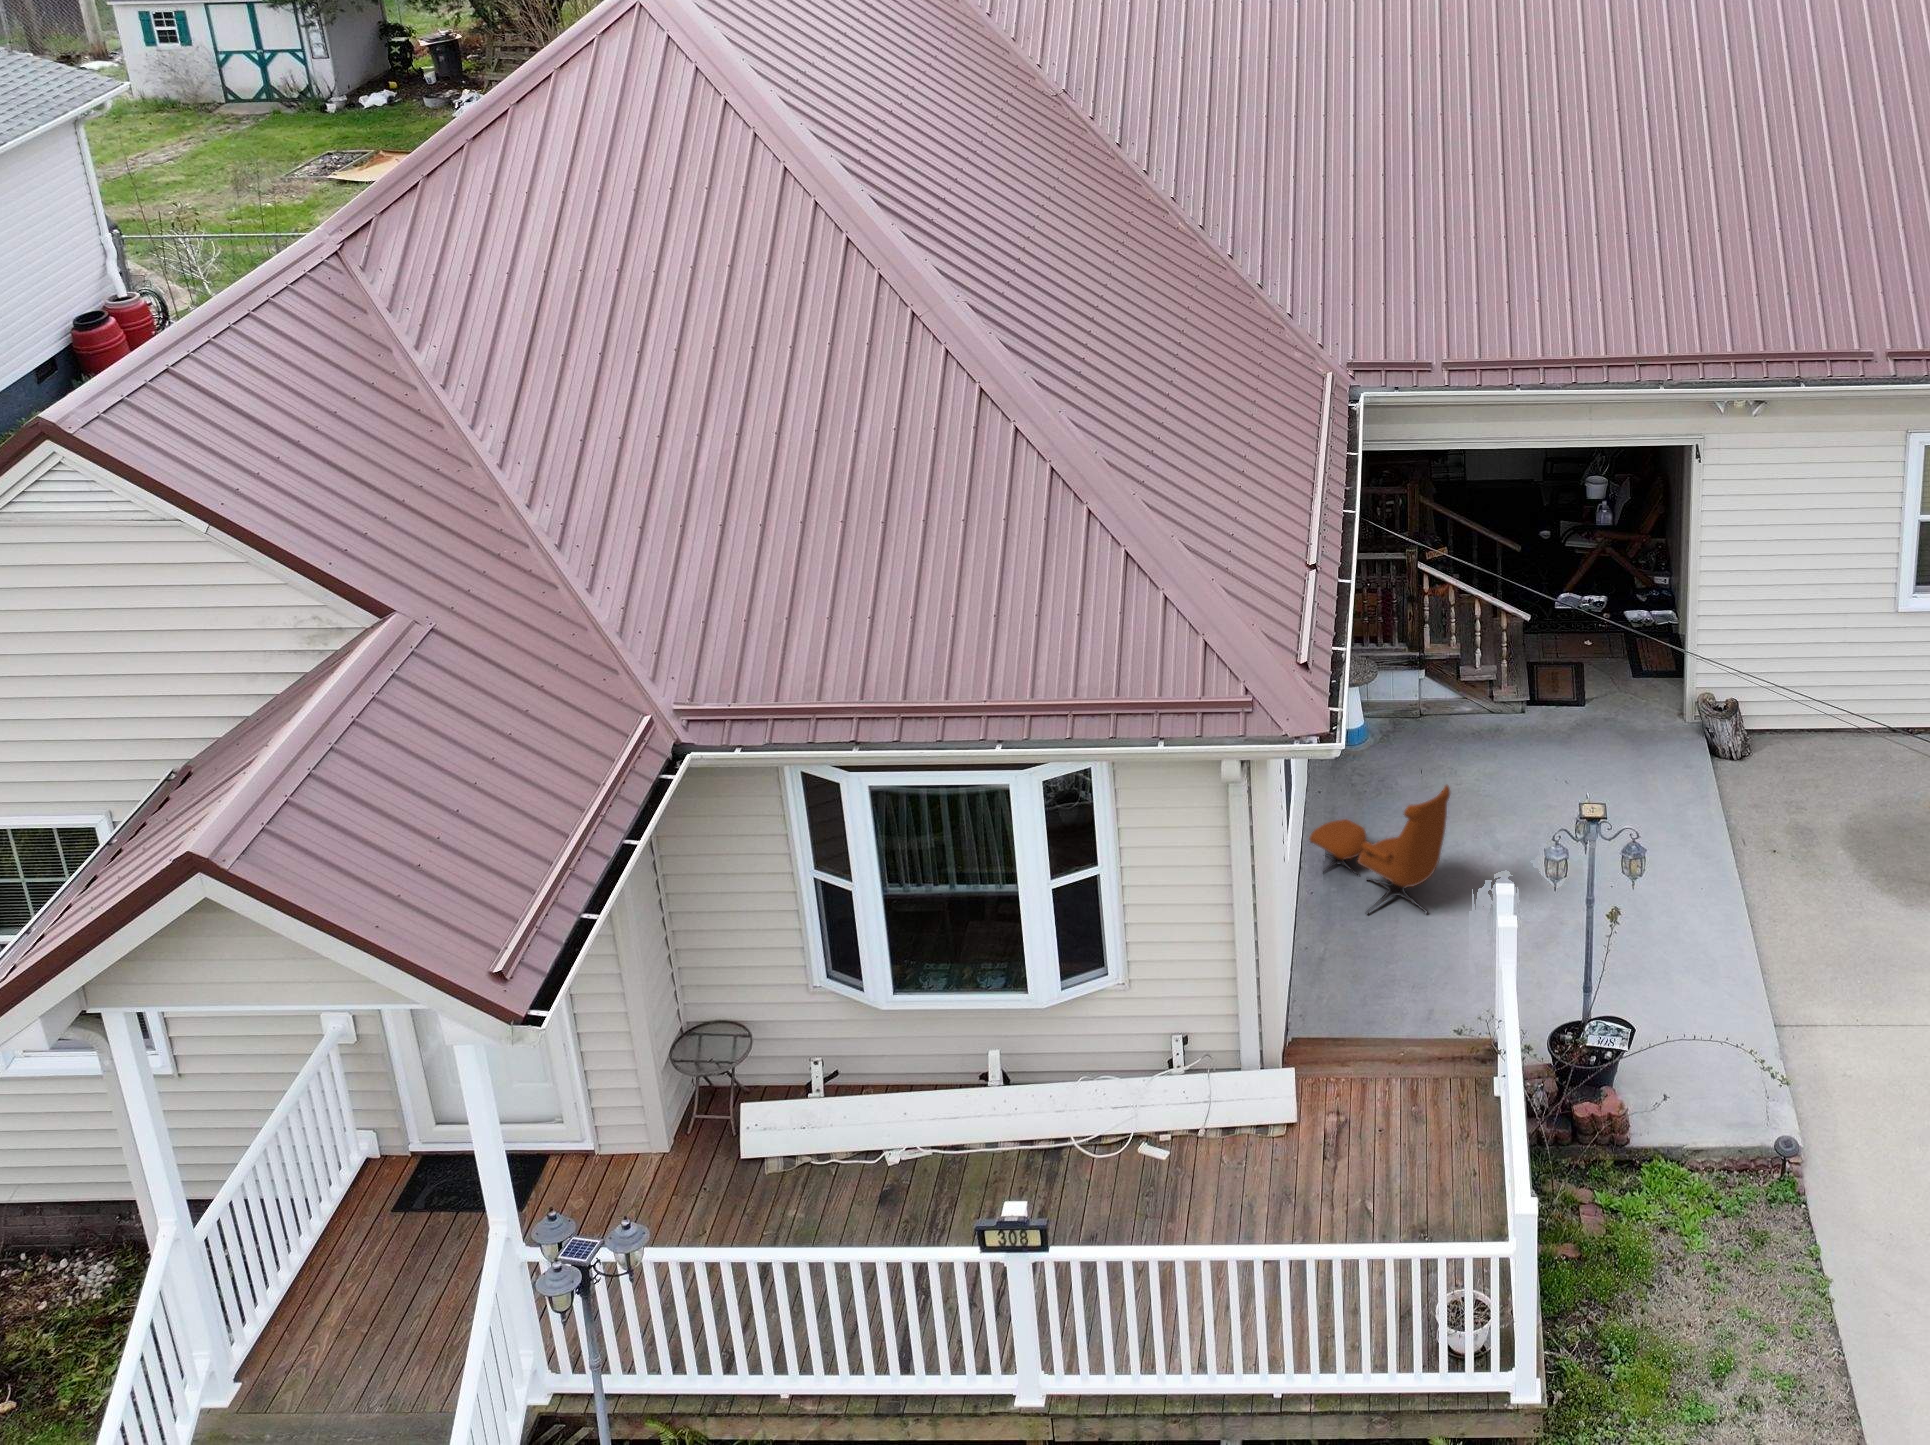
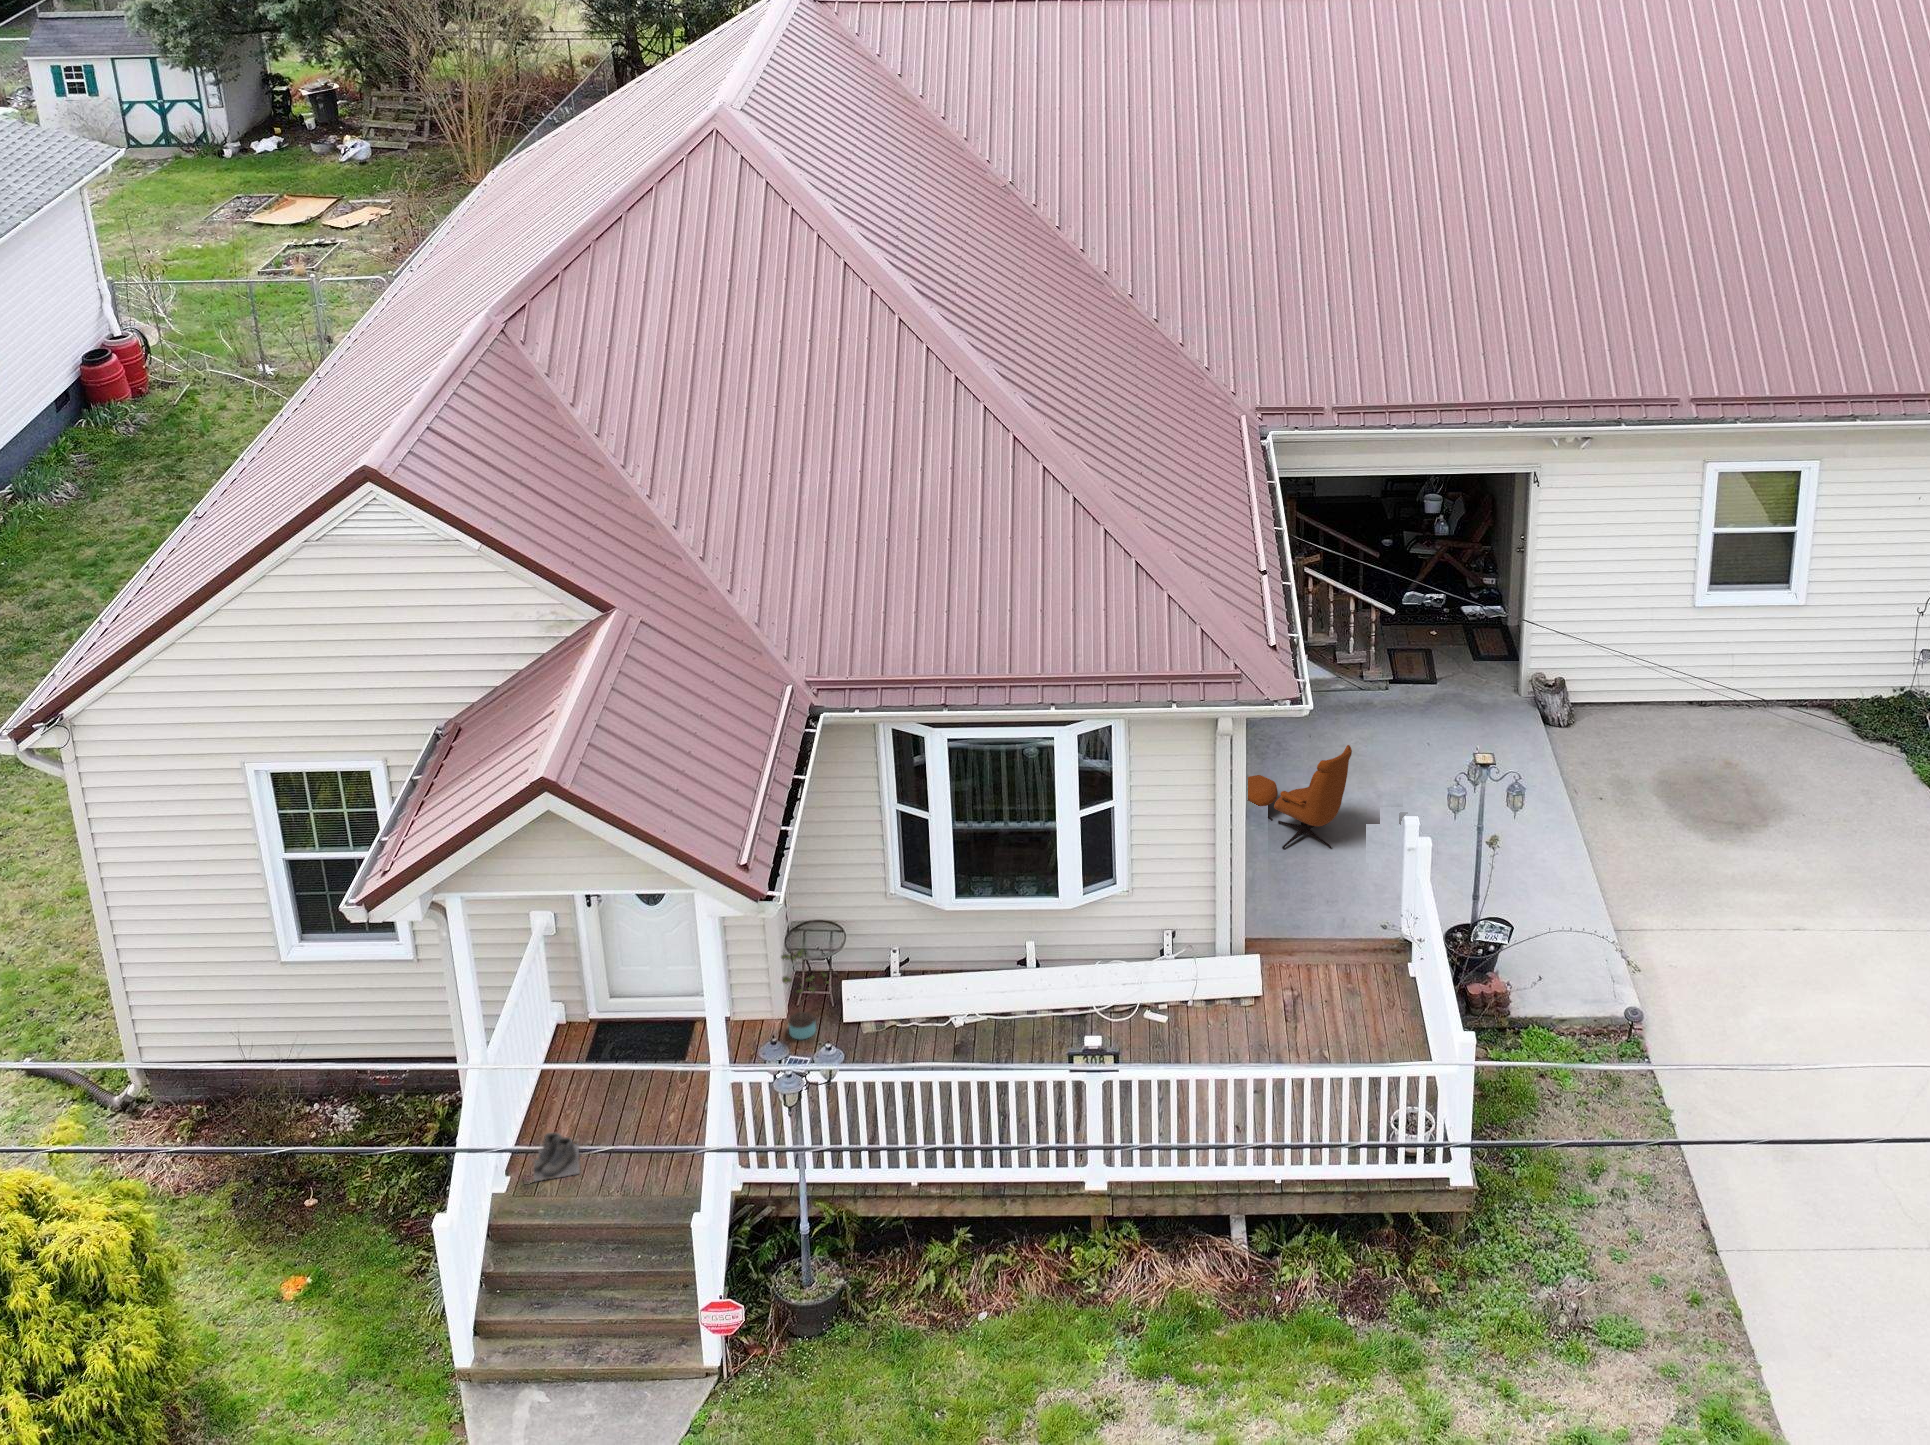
potted plant: none [642,1062,715,1183] -> present [781,949,829,1039]
boots: none [240,1325,334,1400] -> present [533,1133,580,1181]

